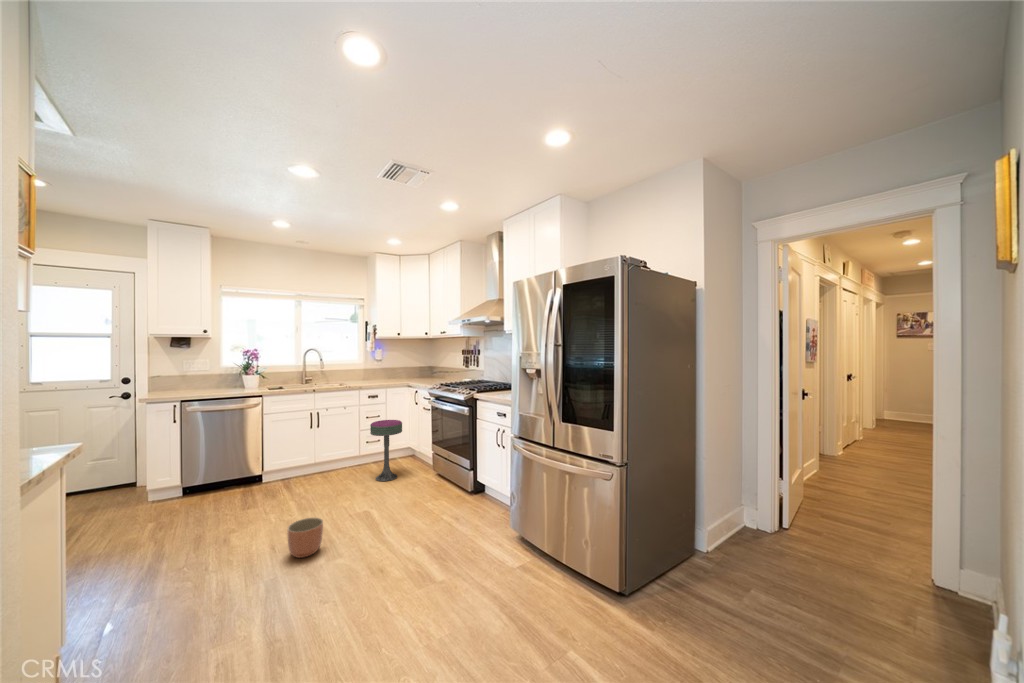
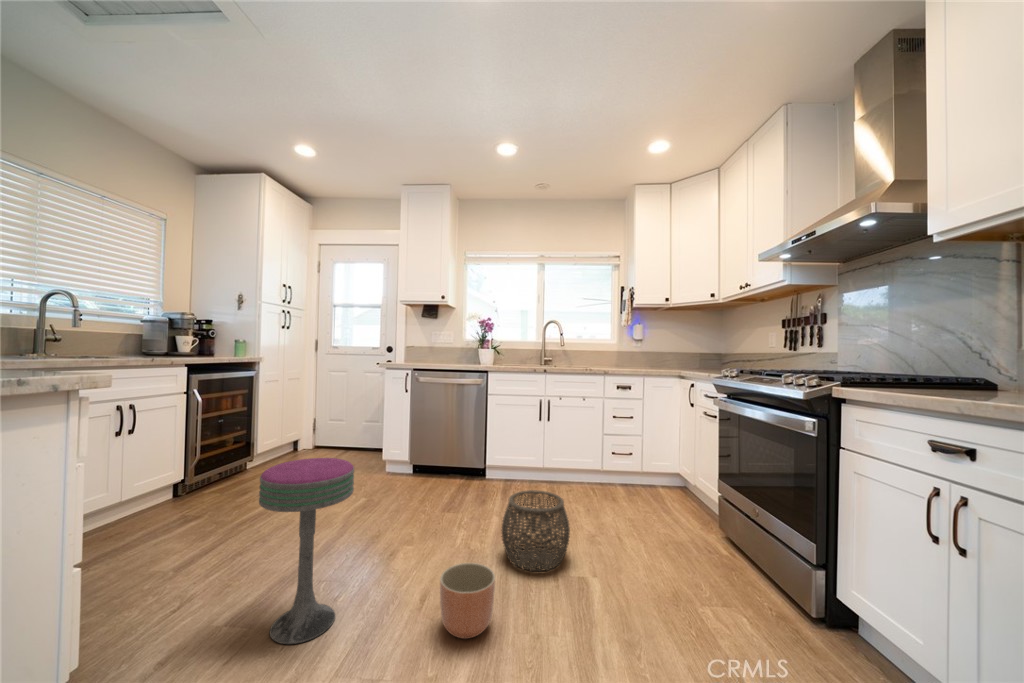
bar stool: present [370,420,402,481] -> present [259,458,354,644]
woven basket: none [306,472,354,521] -> present [501,490,570,571]

